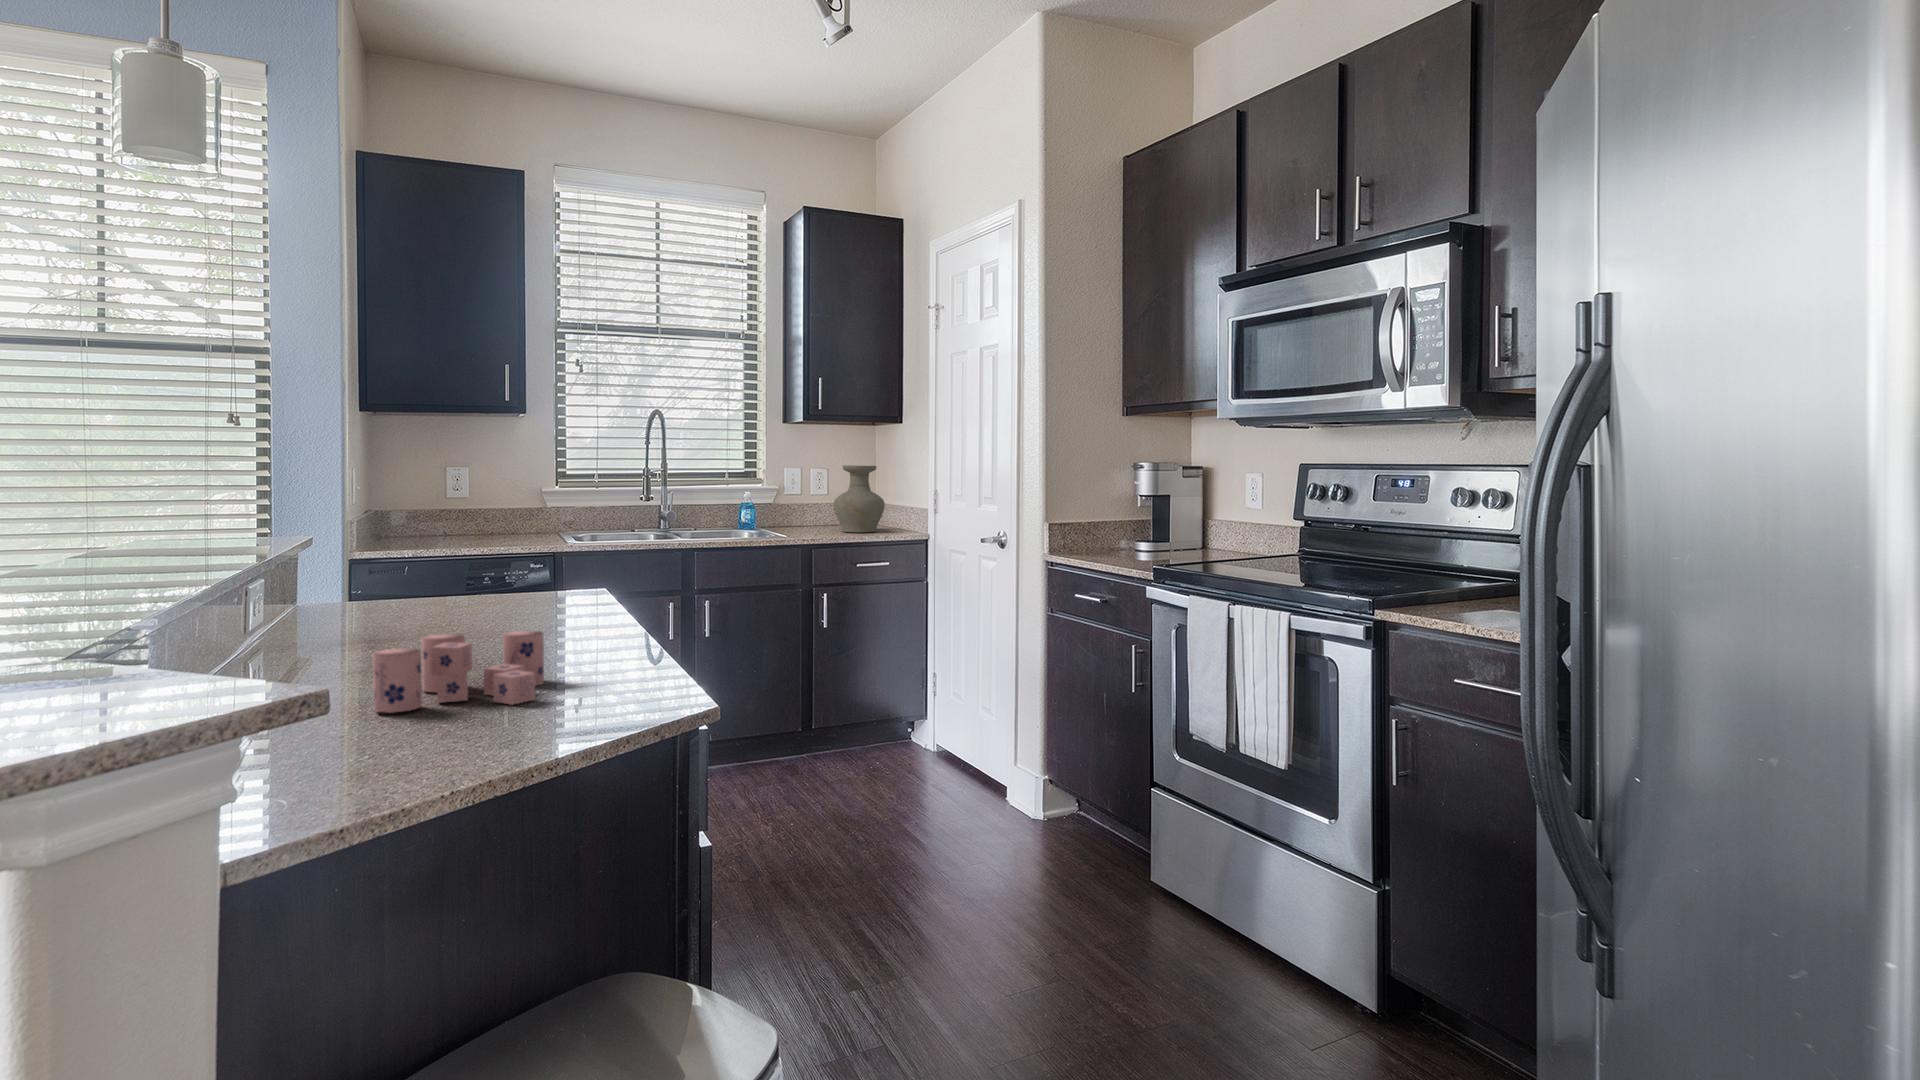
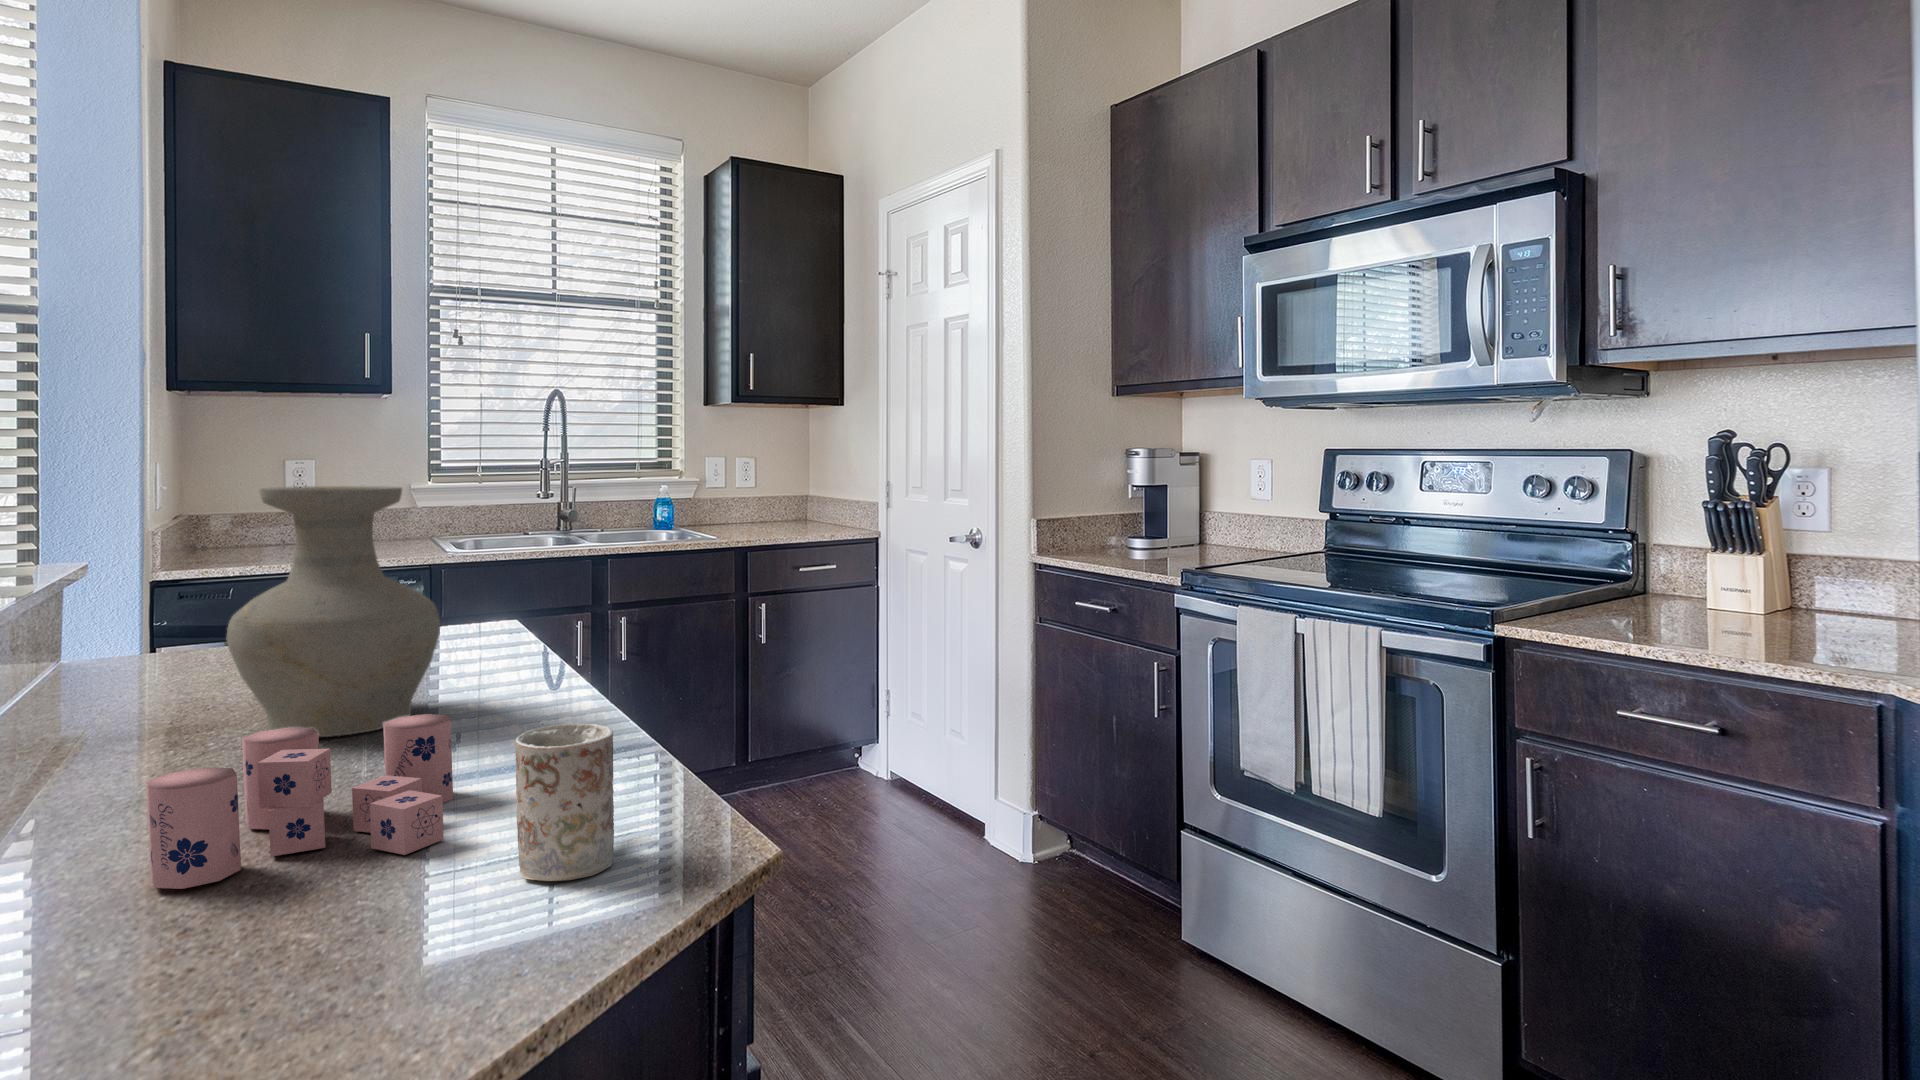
vase: present [834,465,885,532] -> present [226,486,440,737]
mug: none [574,630,633,717] -> present [515,723,614,881]

